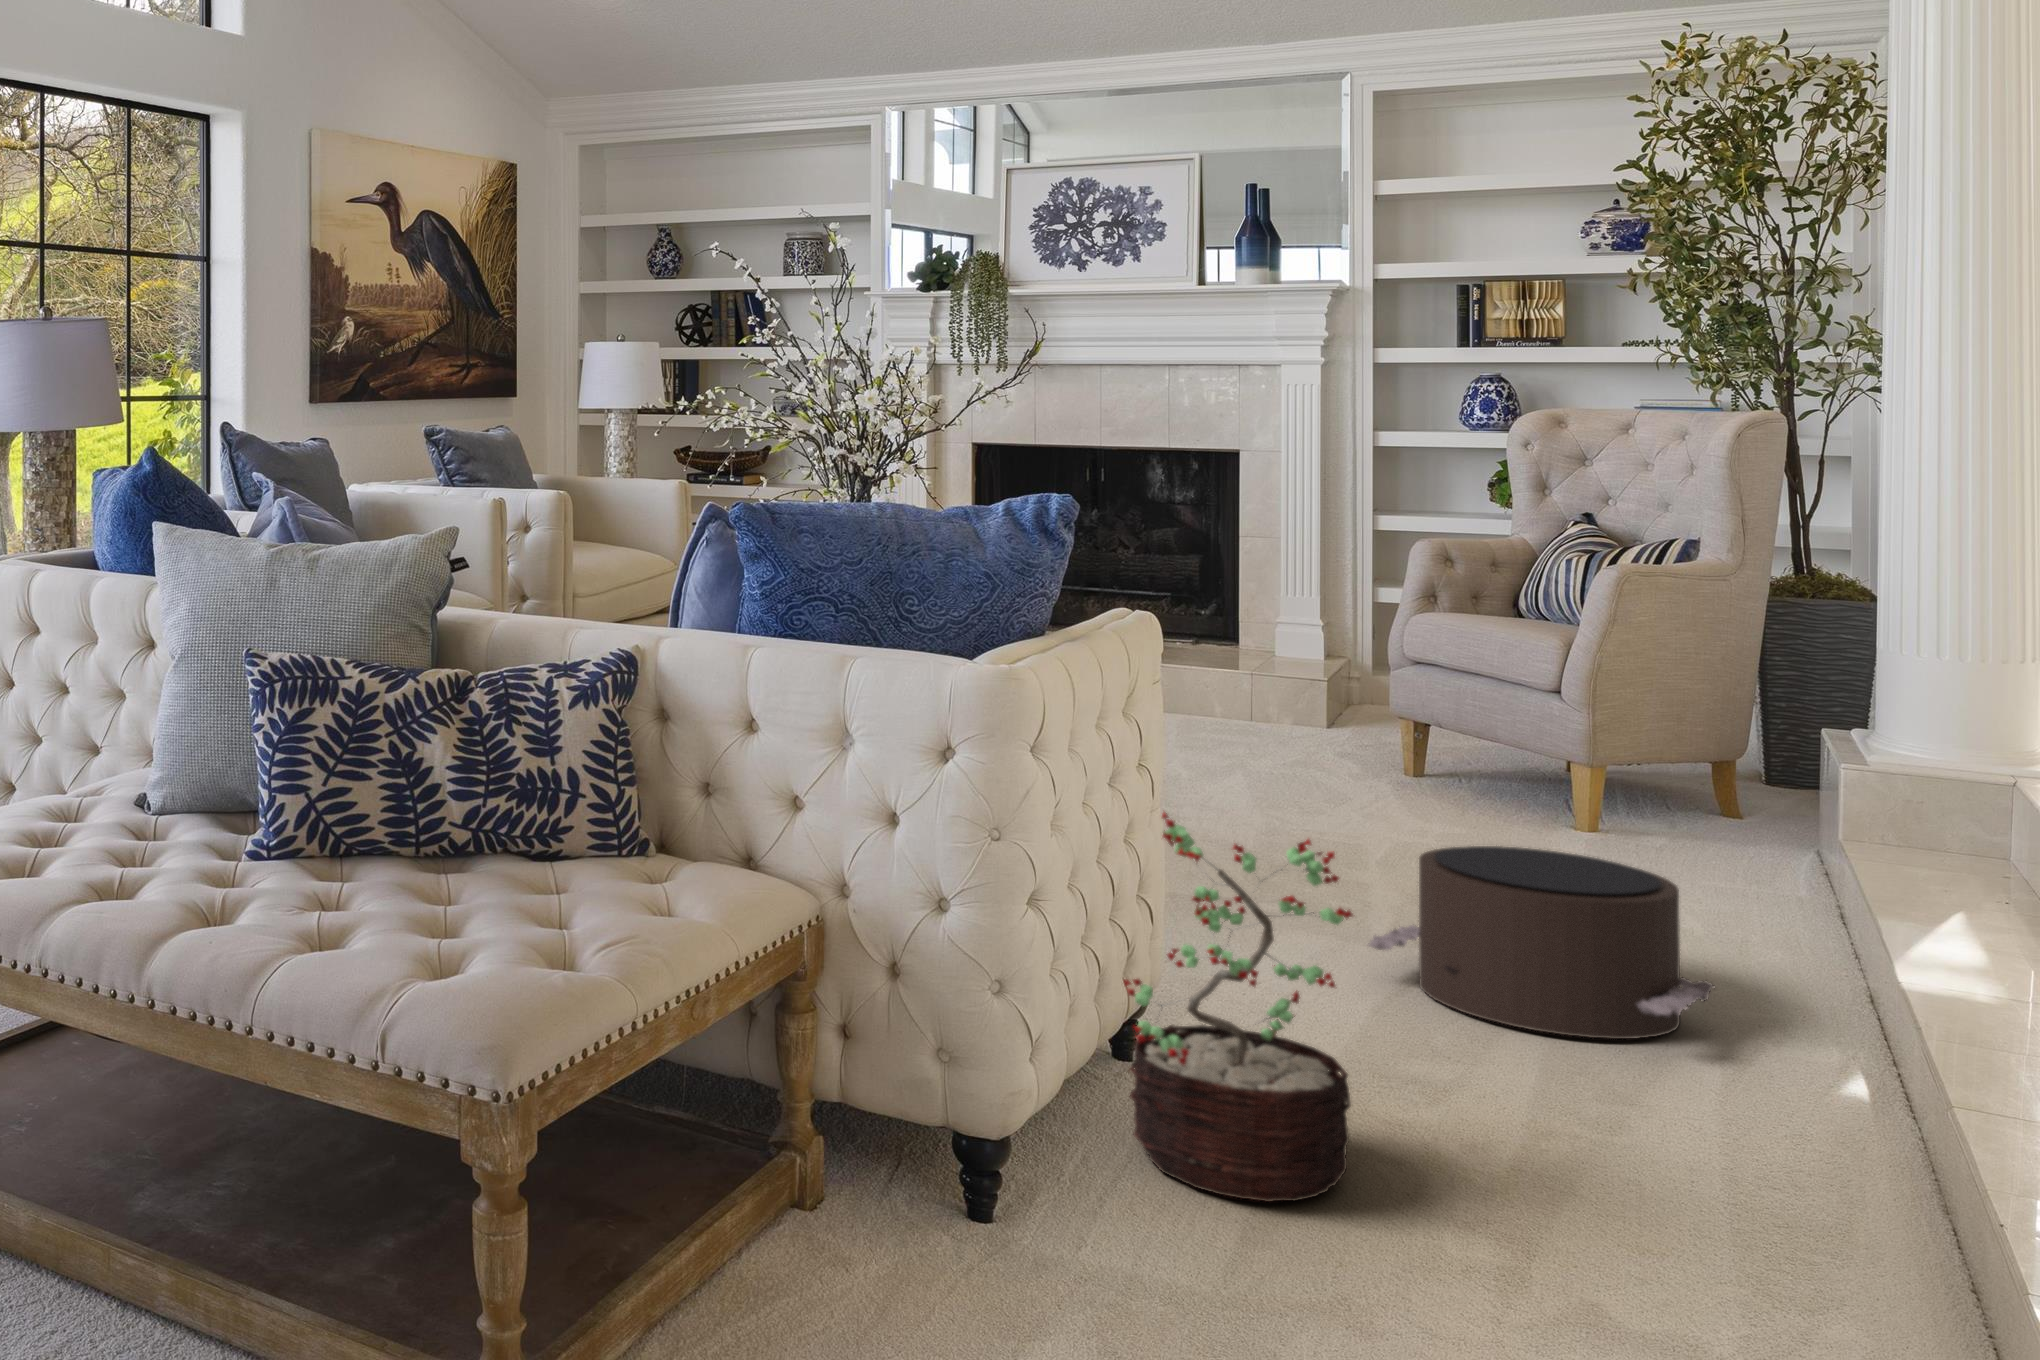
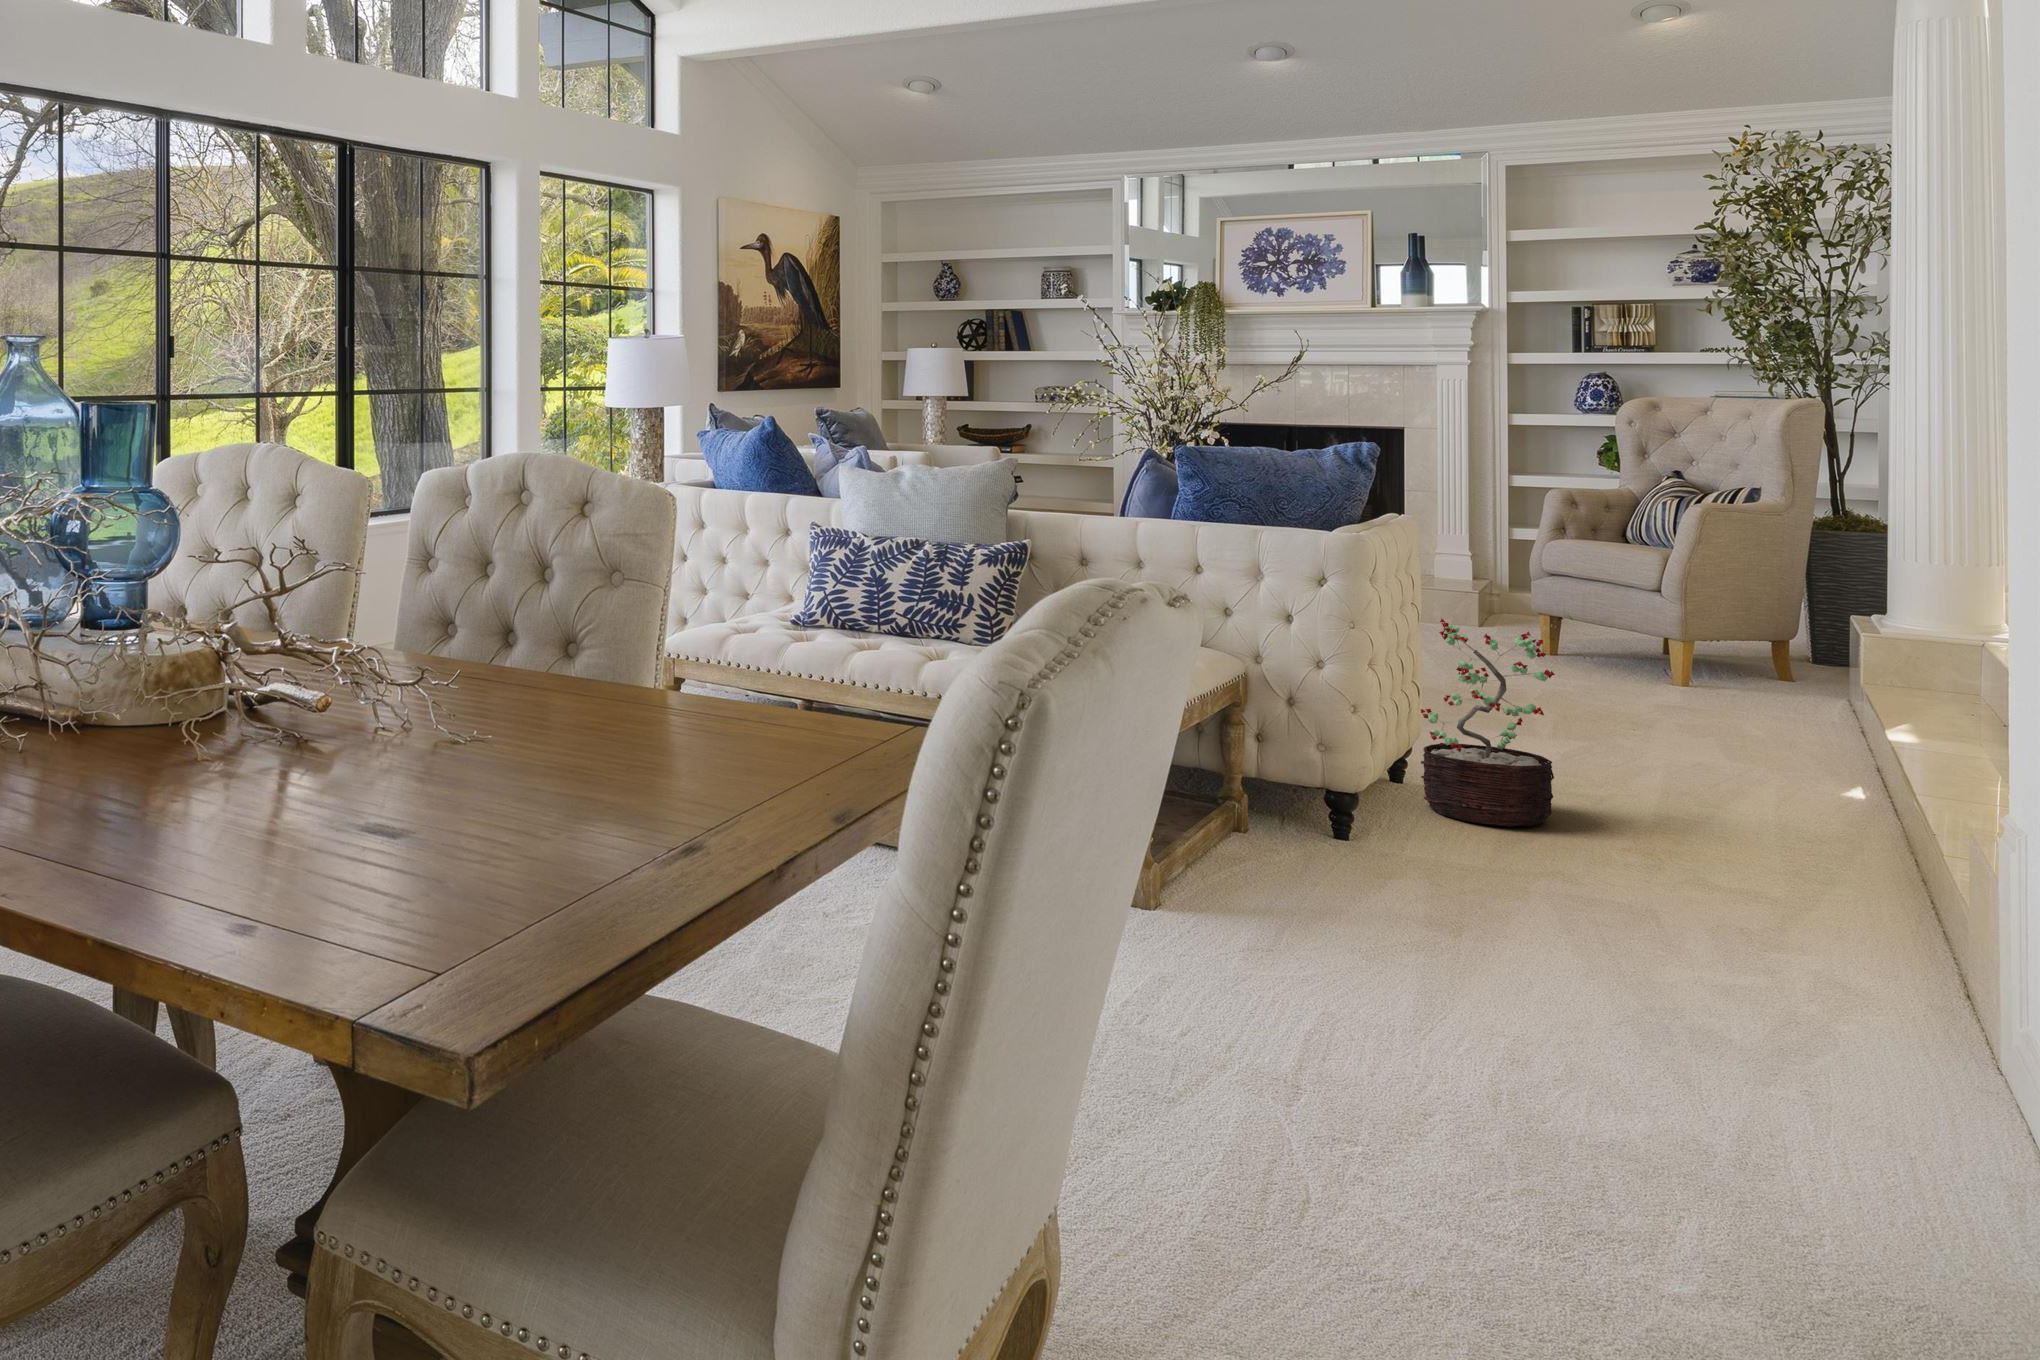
pouf: present [1368,846,1715,1039] -> none [1542,667,1768,772]

